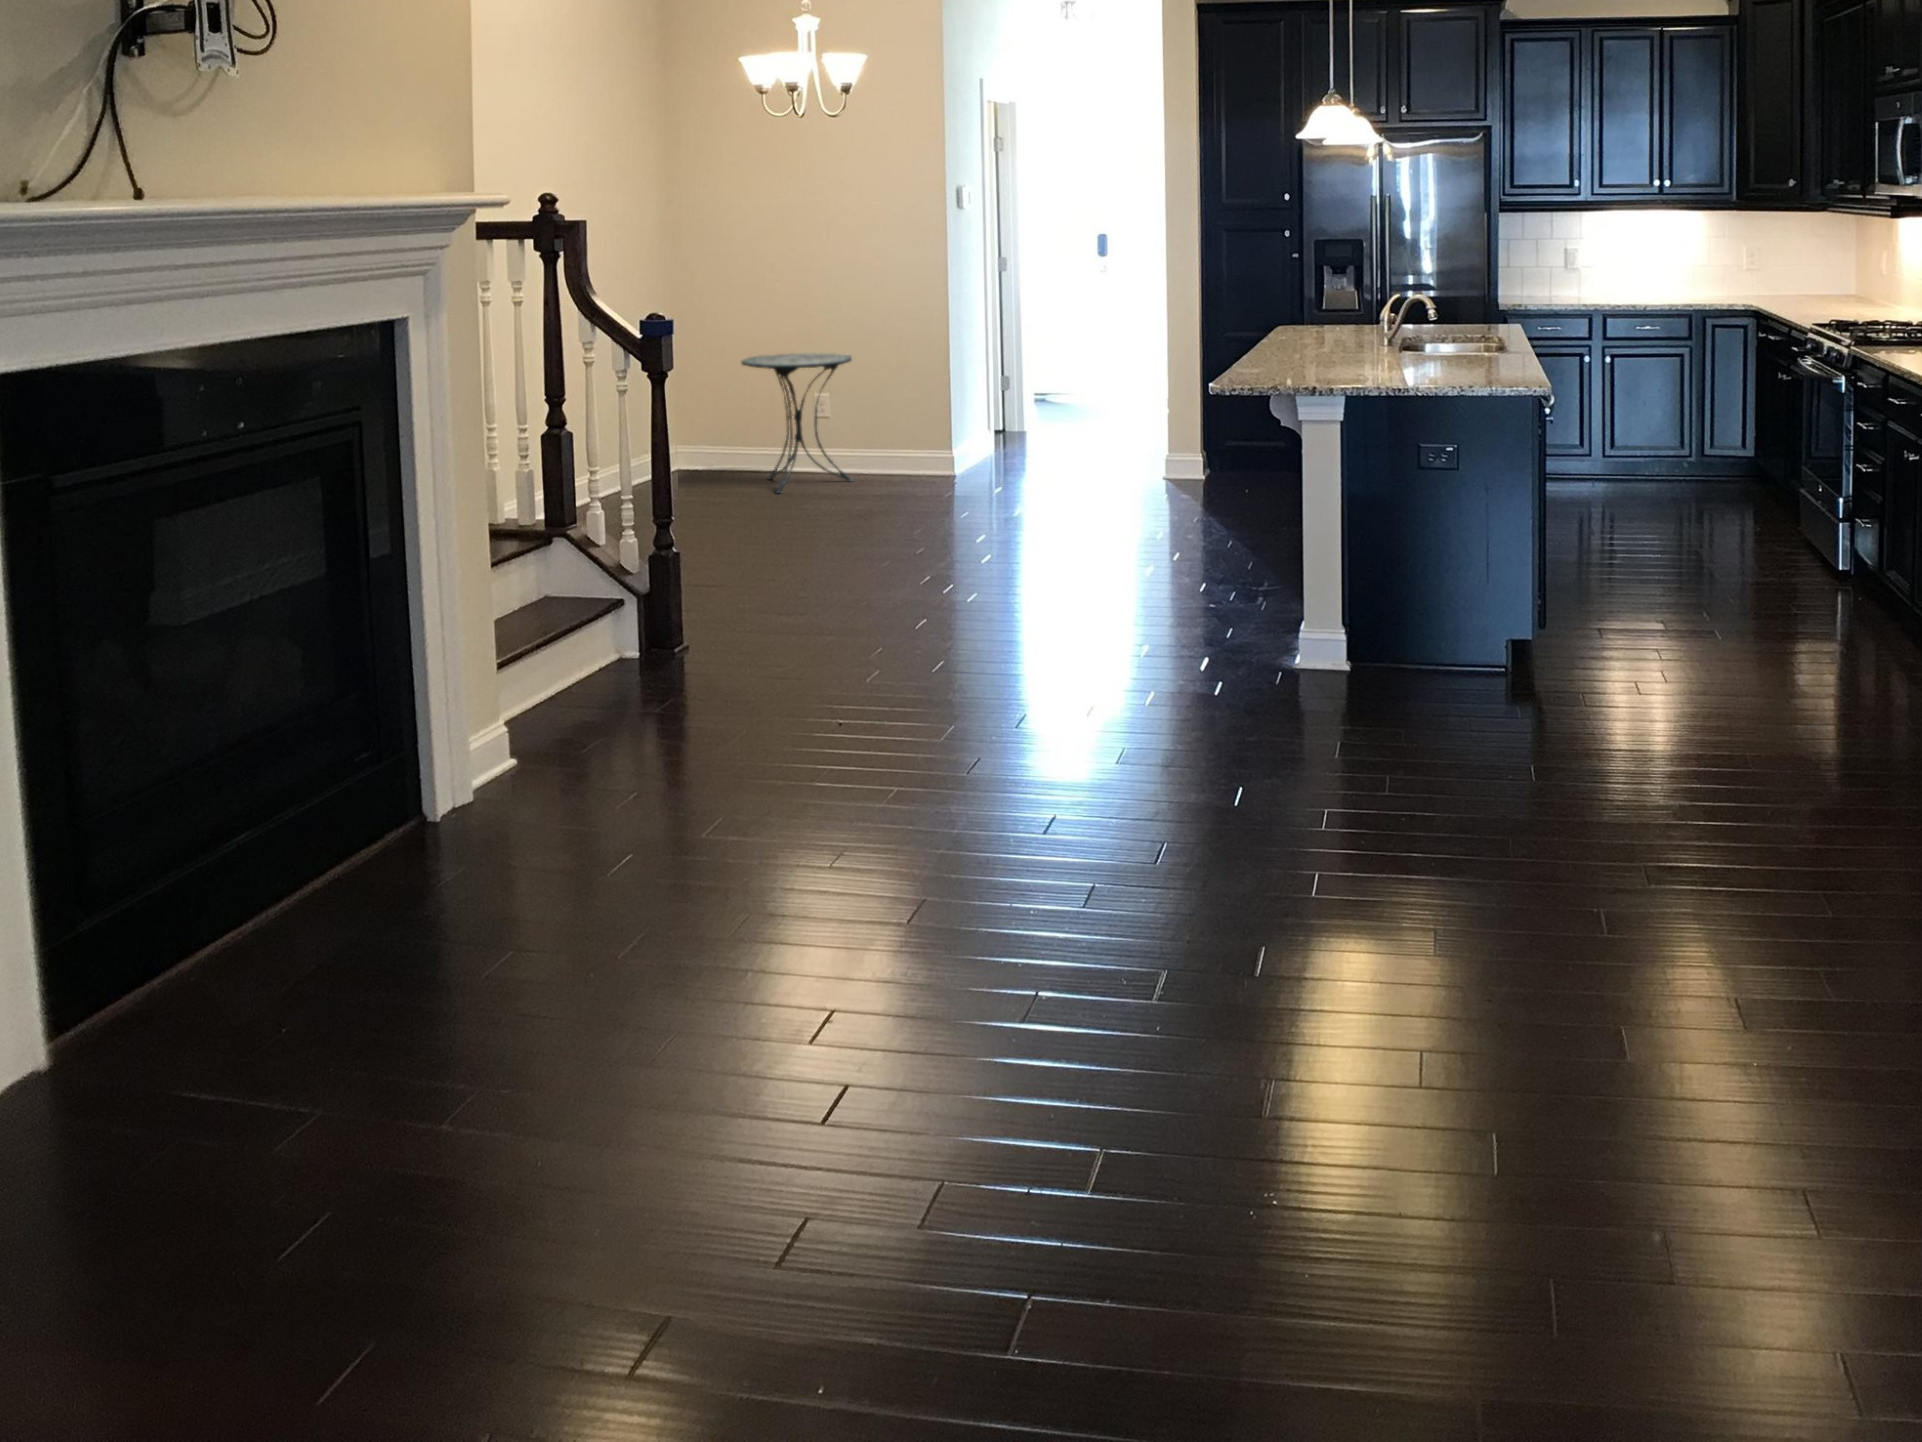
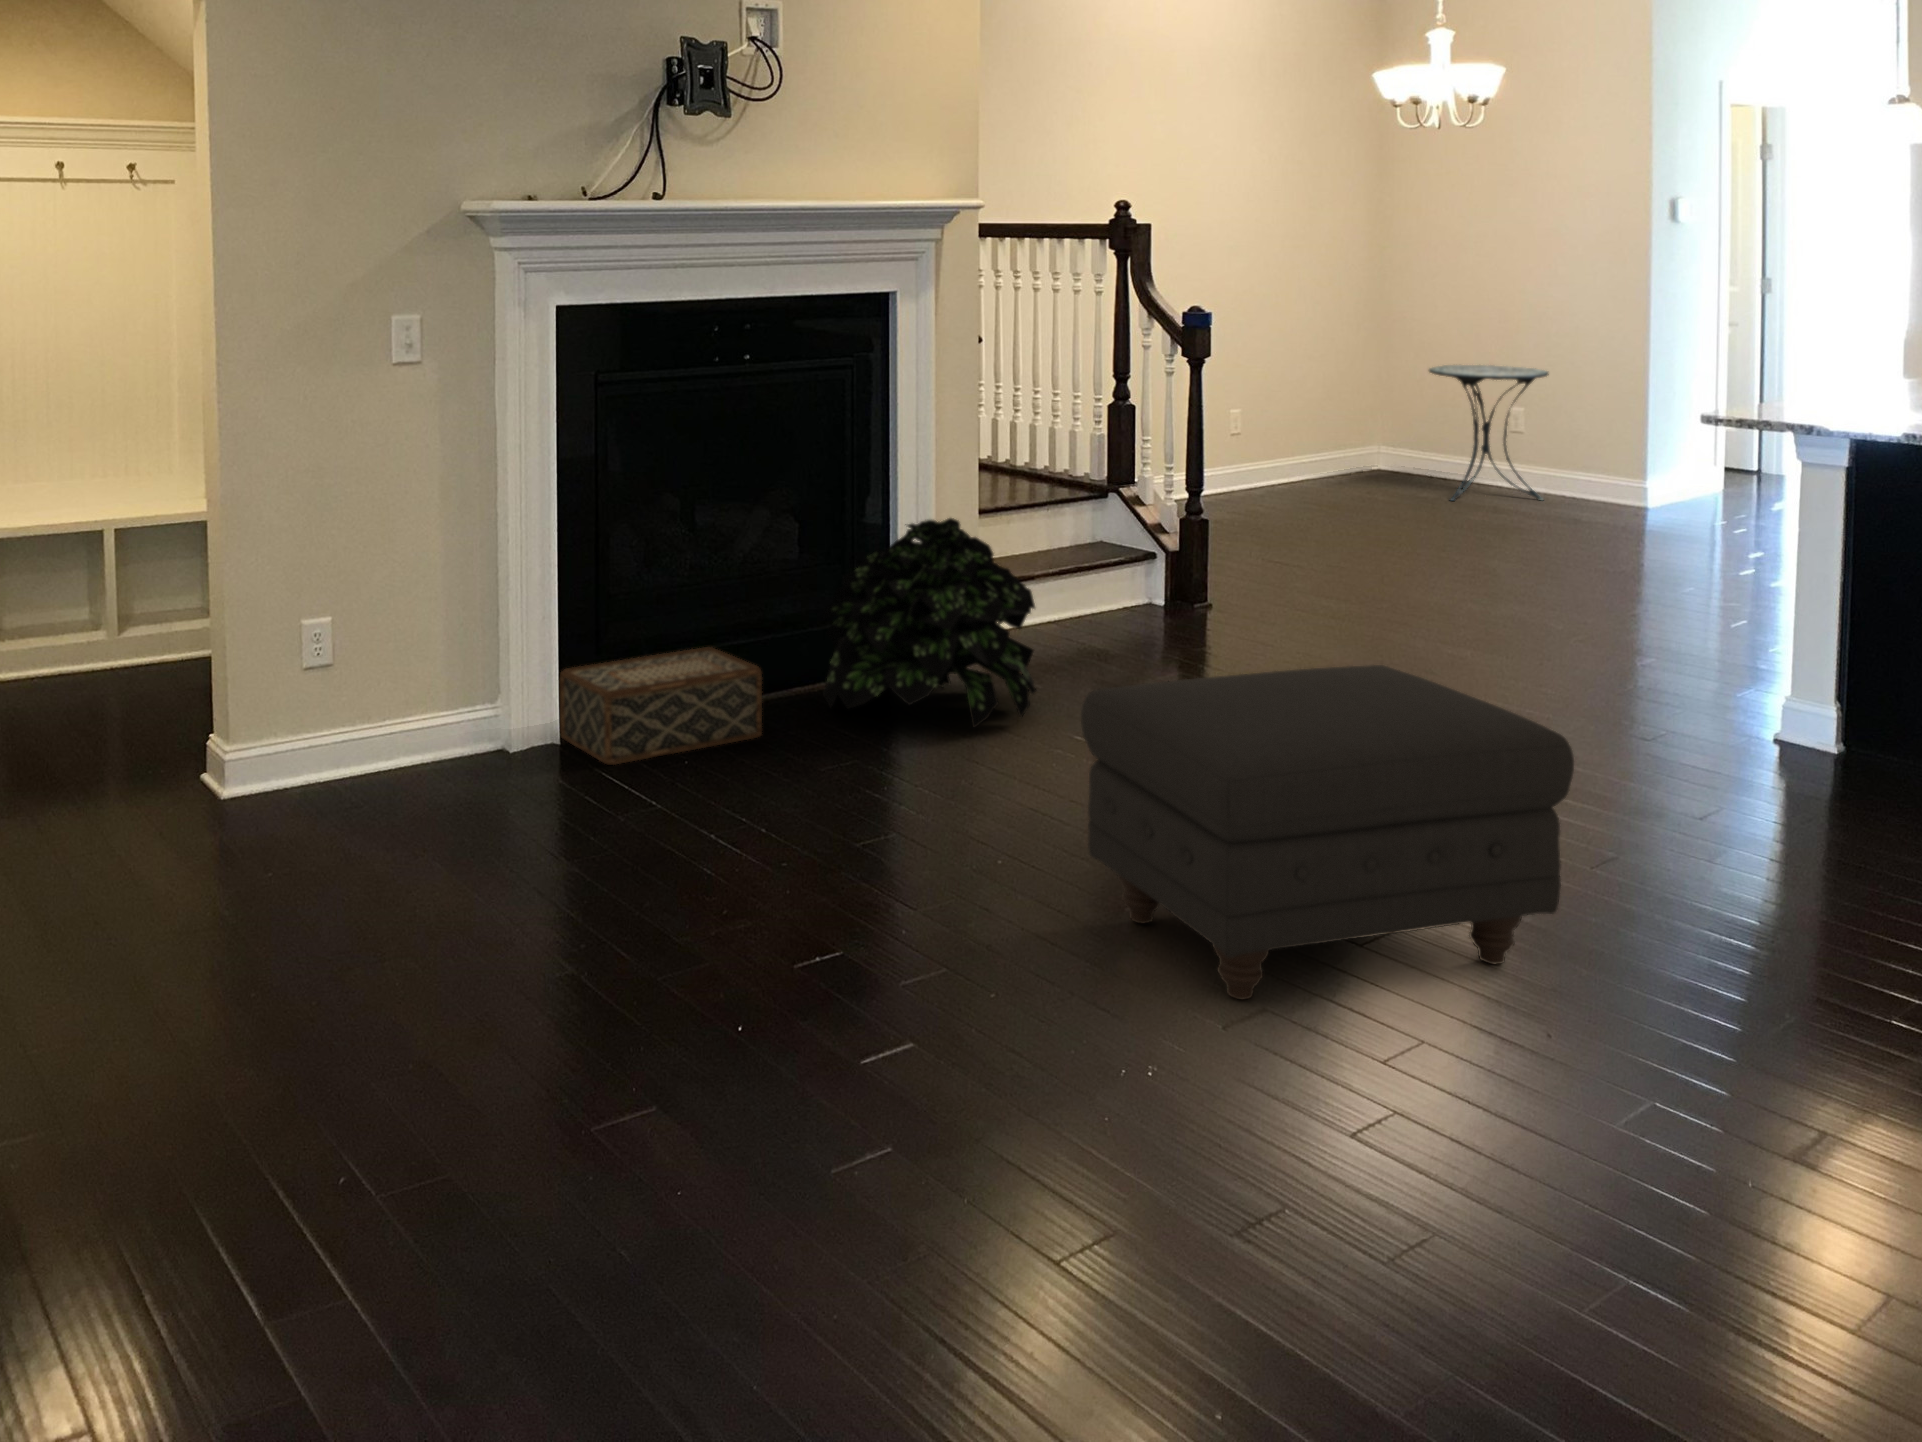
potted plant: none [364,601,680,891] -> present [821,518,1036,727]
ottoman: none [984,671,1415,1063] -> present [1081,665,1574,999]
woven basket: none [13,854,350,1081] -> present [560,647,762,765]

